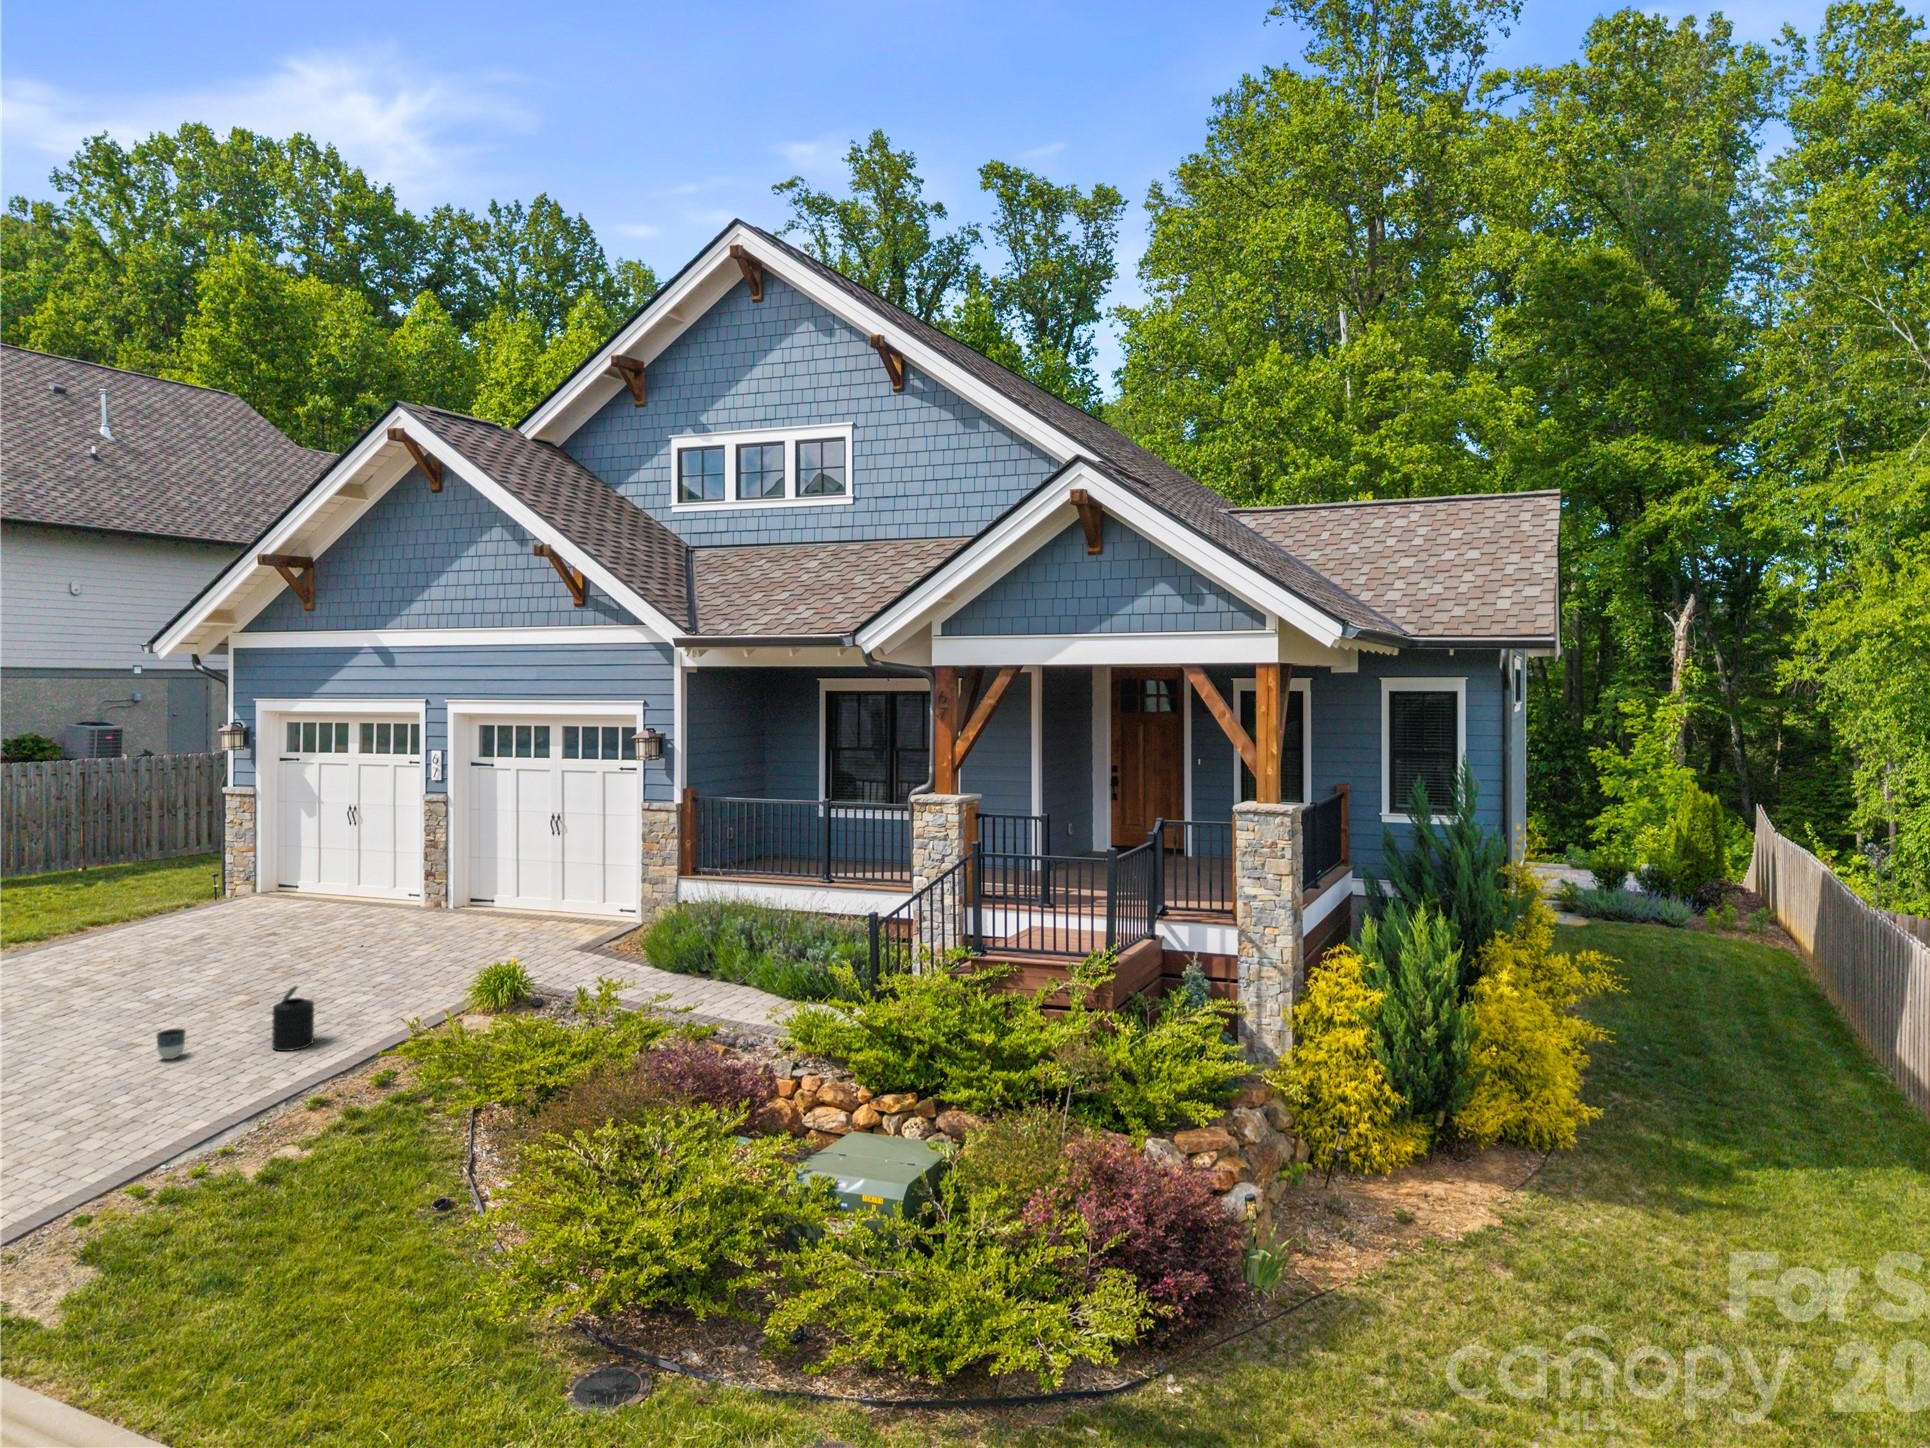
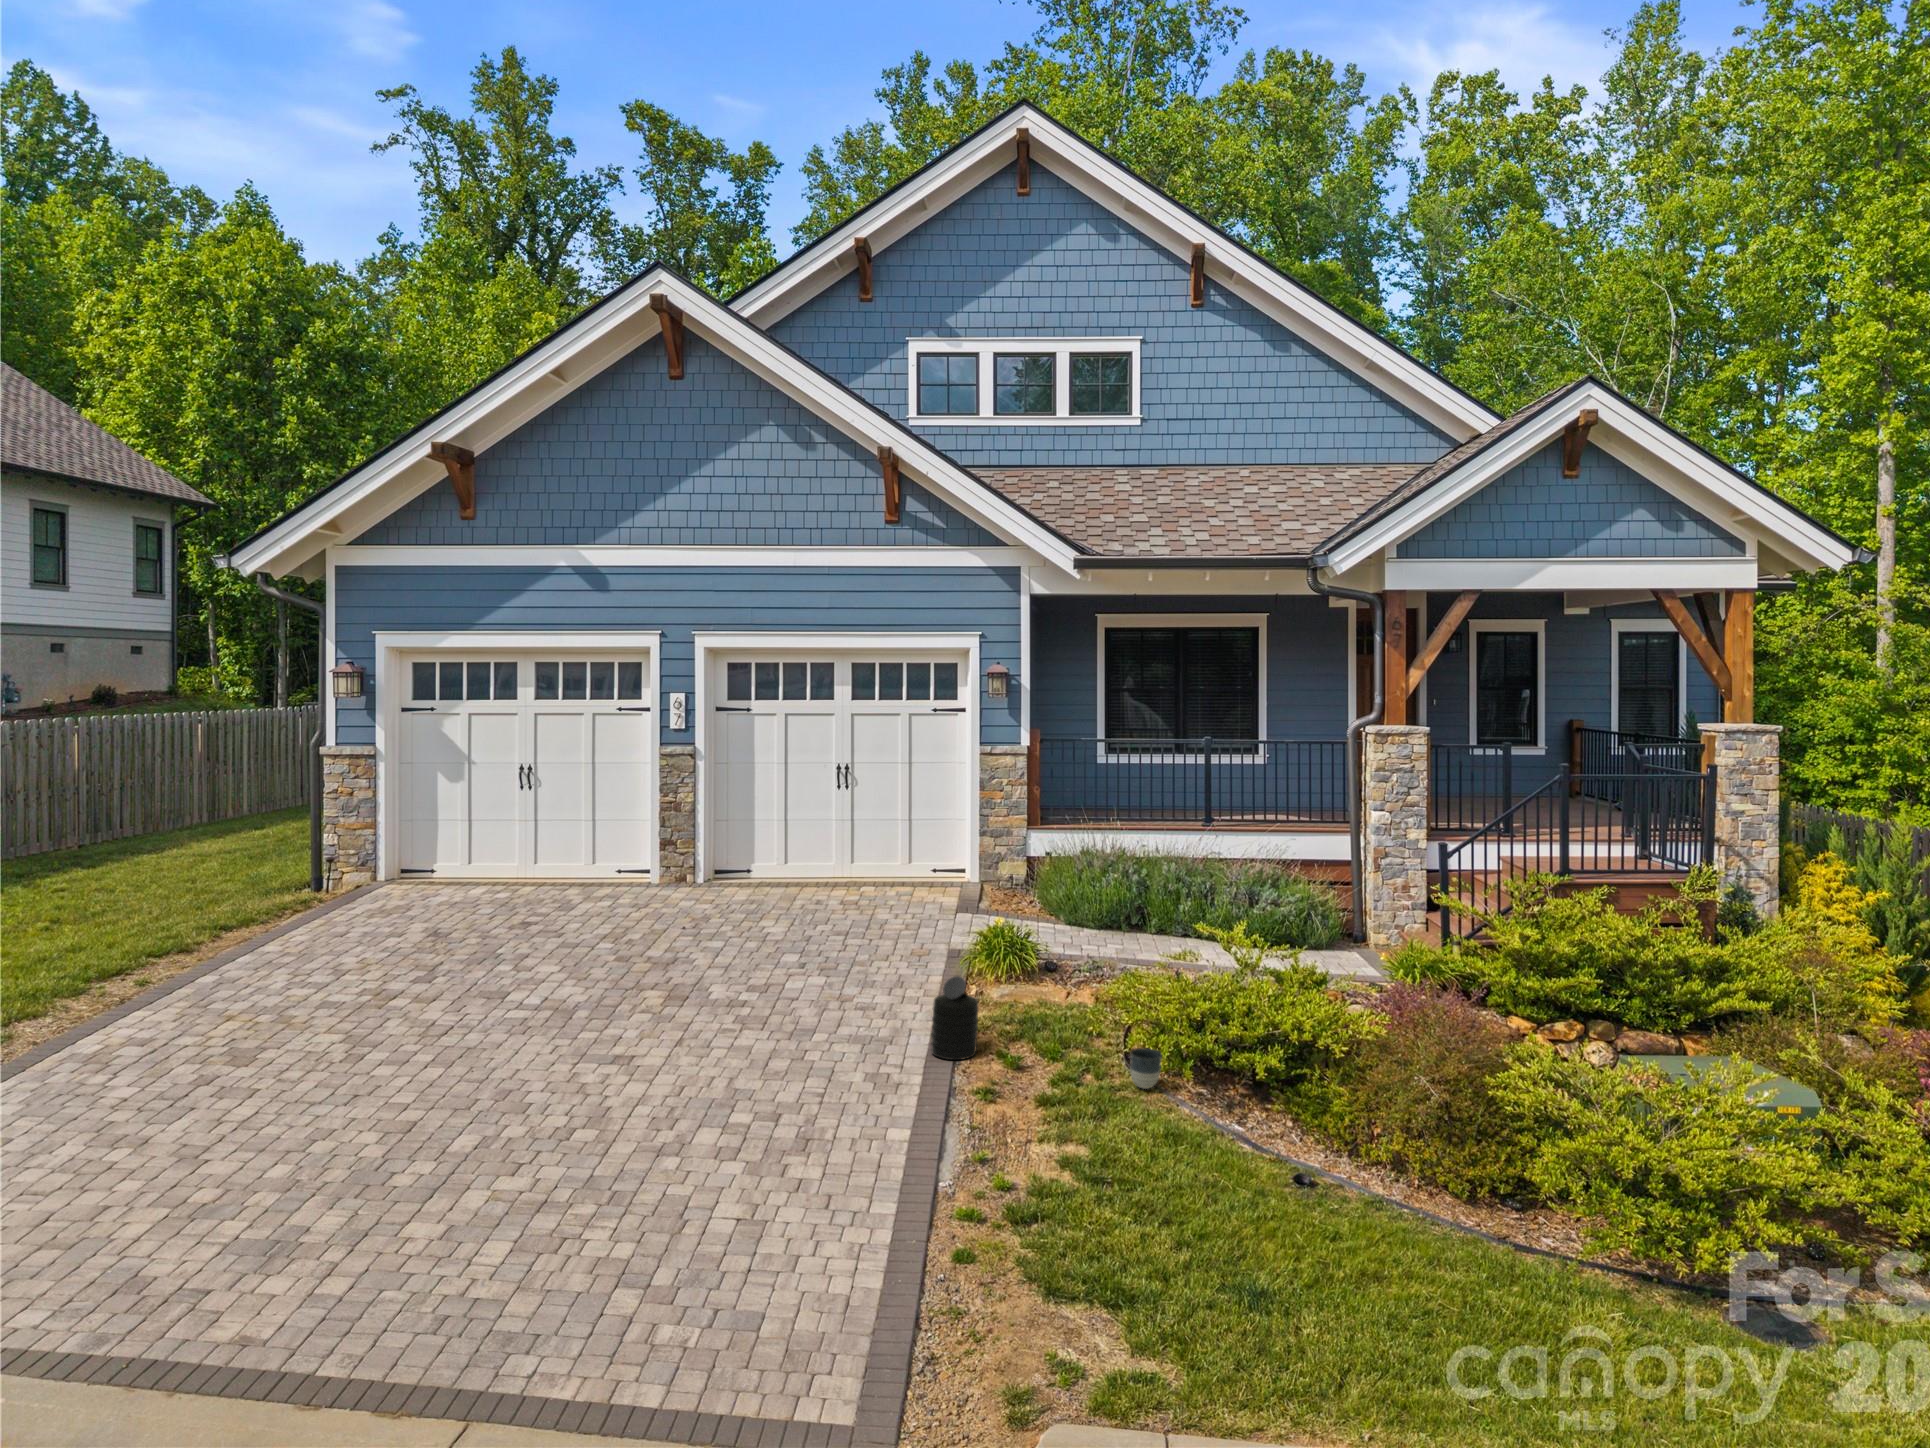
planter: present [157,1029,186,1059] -> present [1130,1048,1162,1089]

